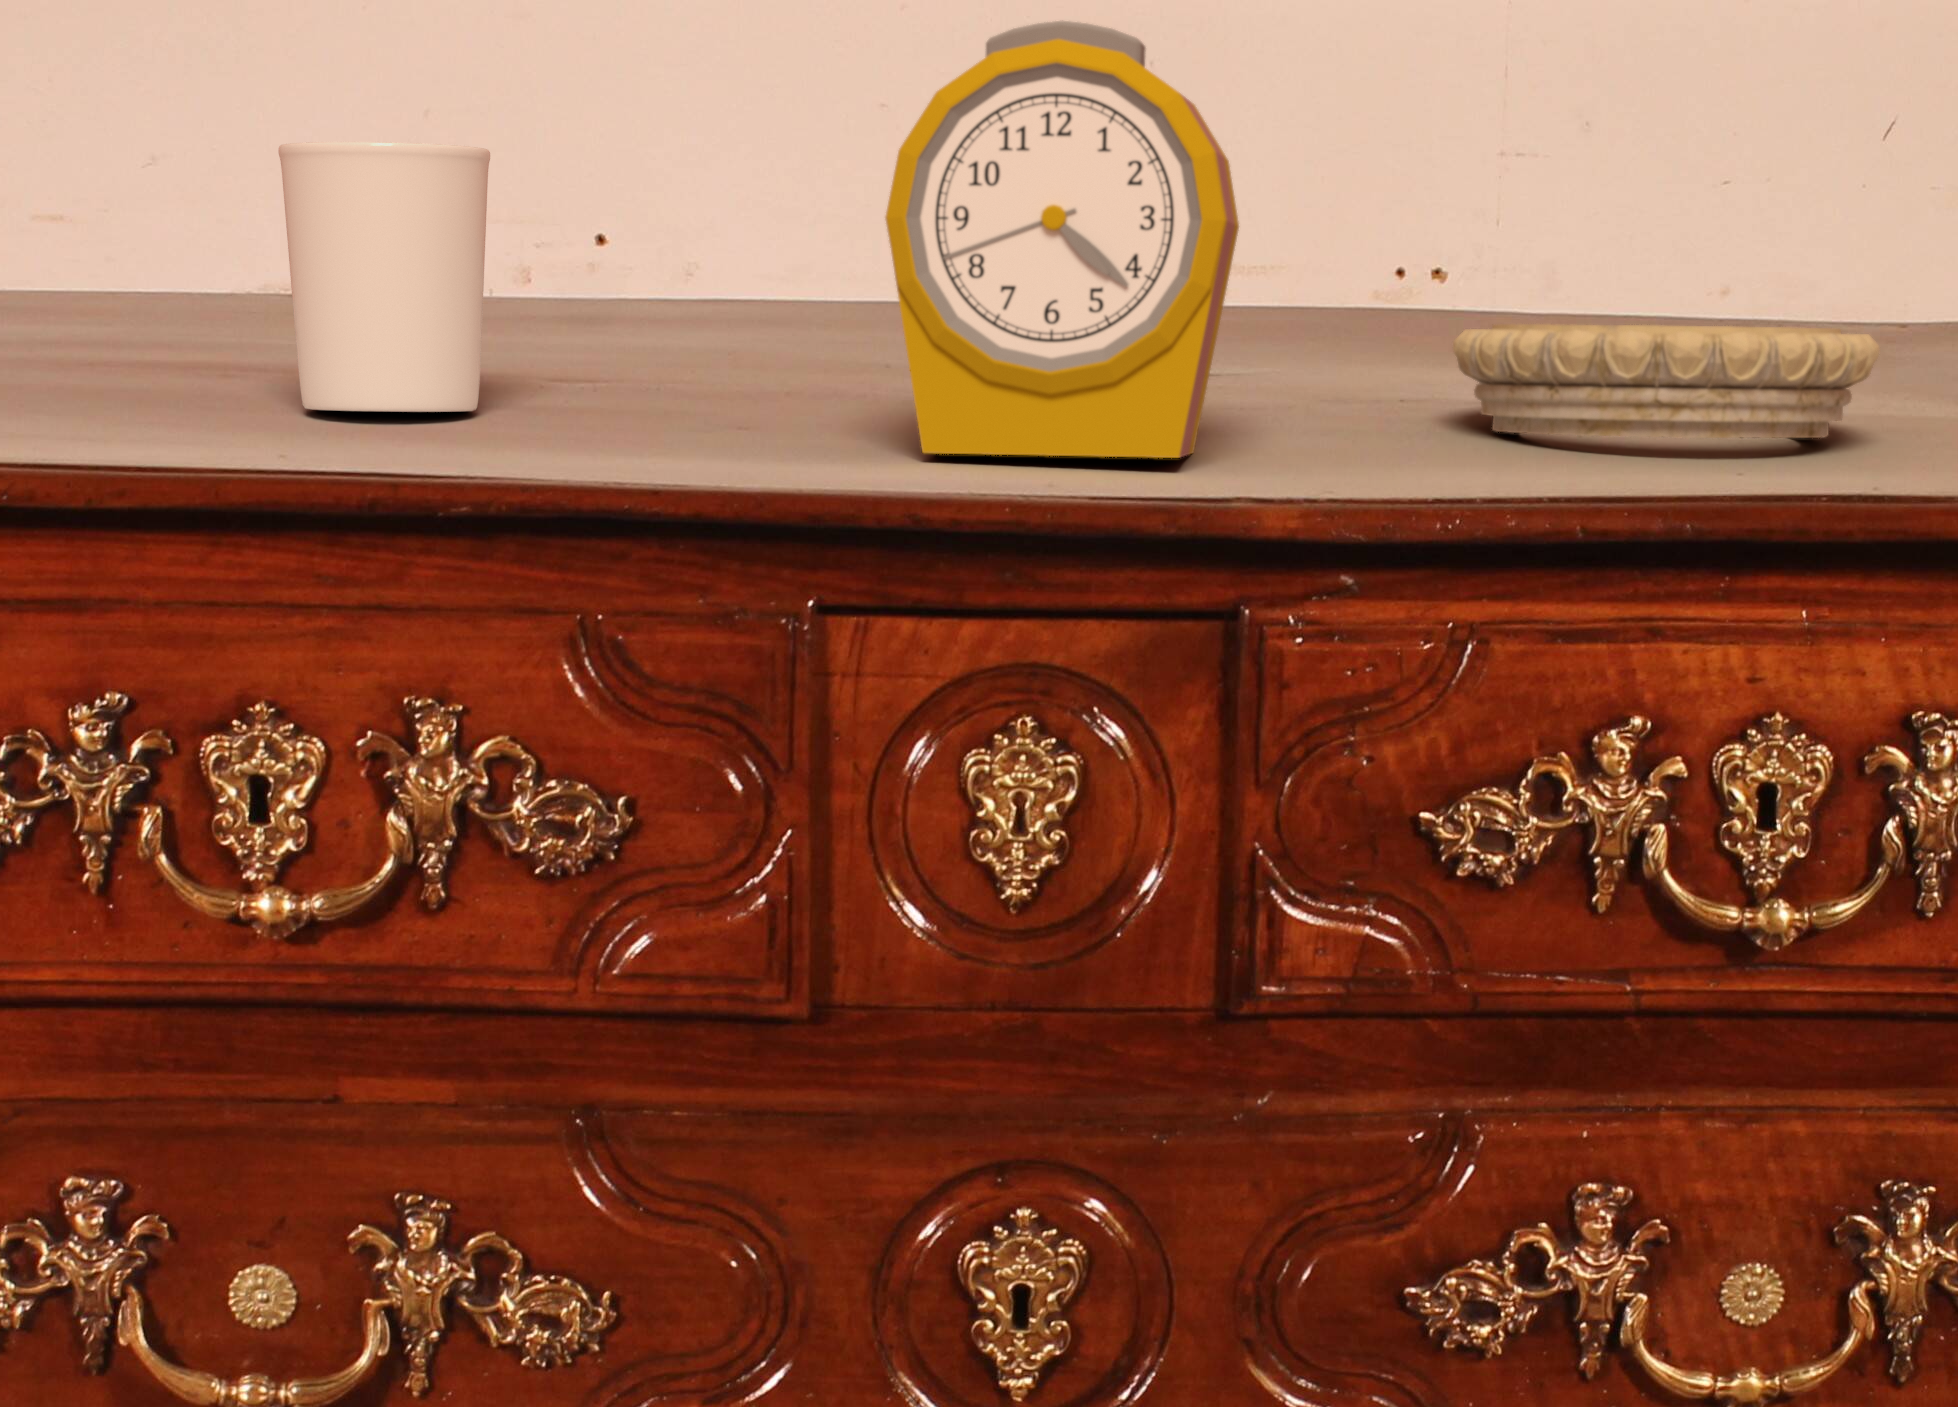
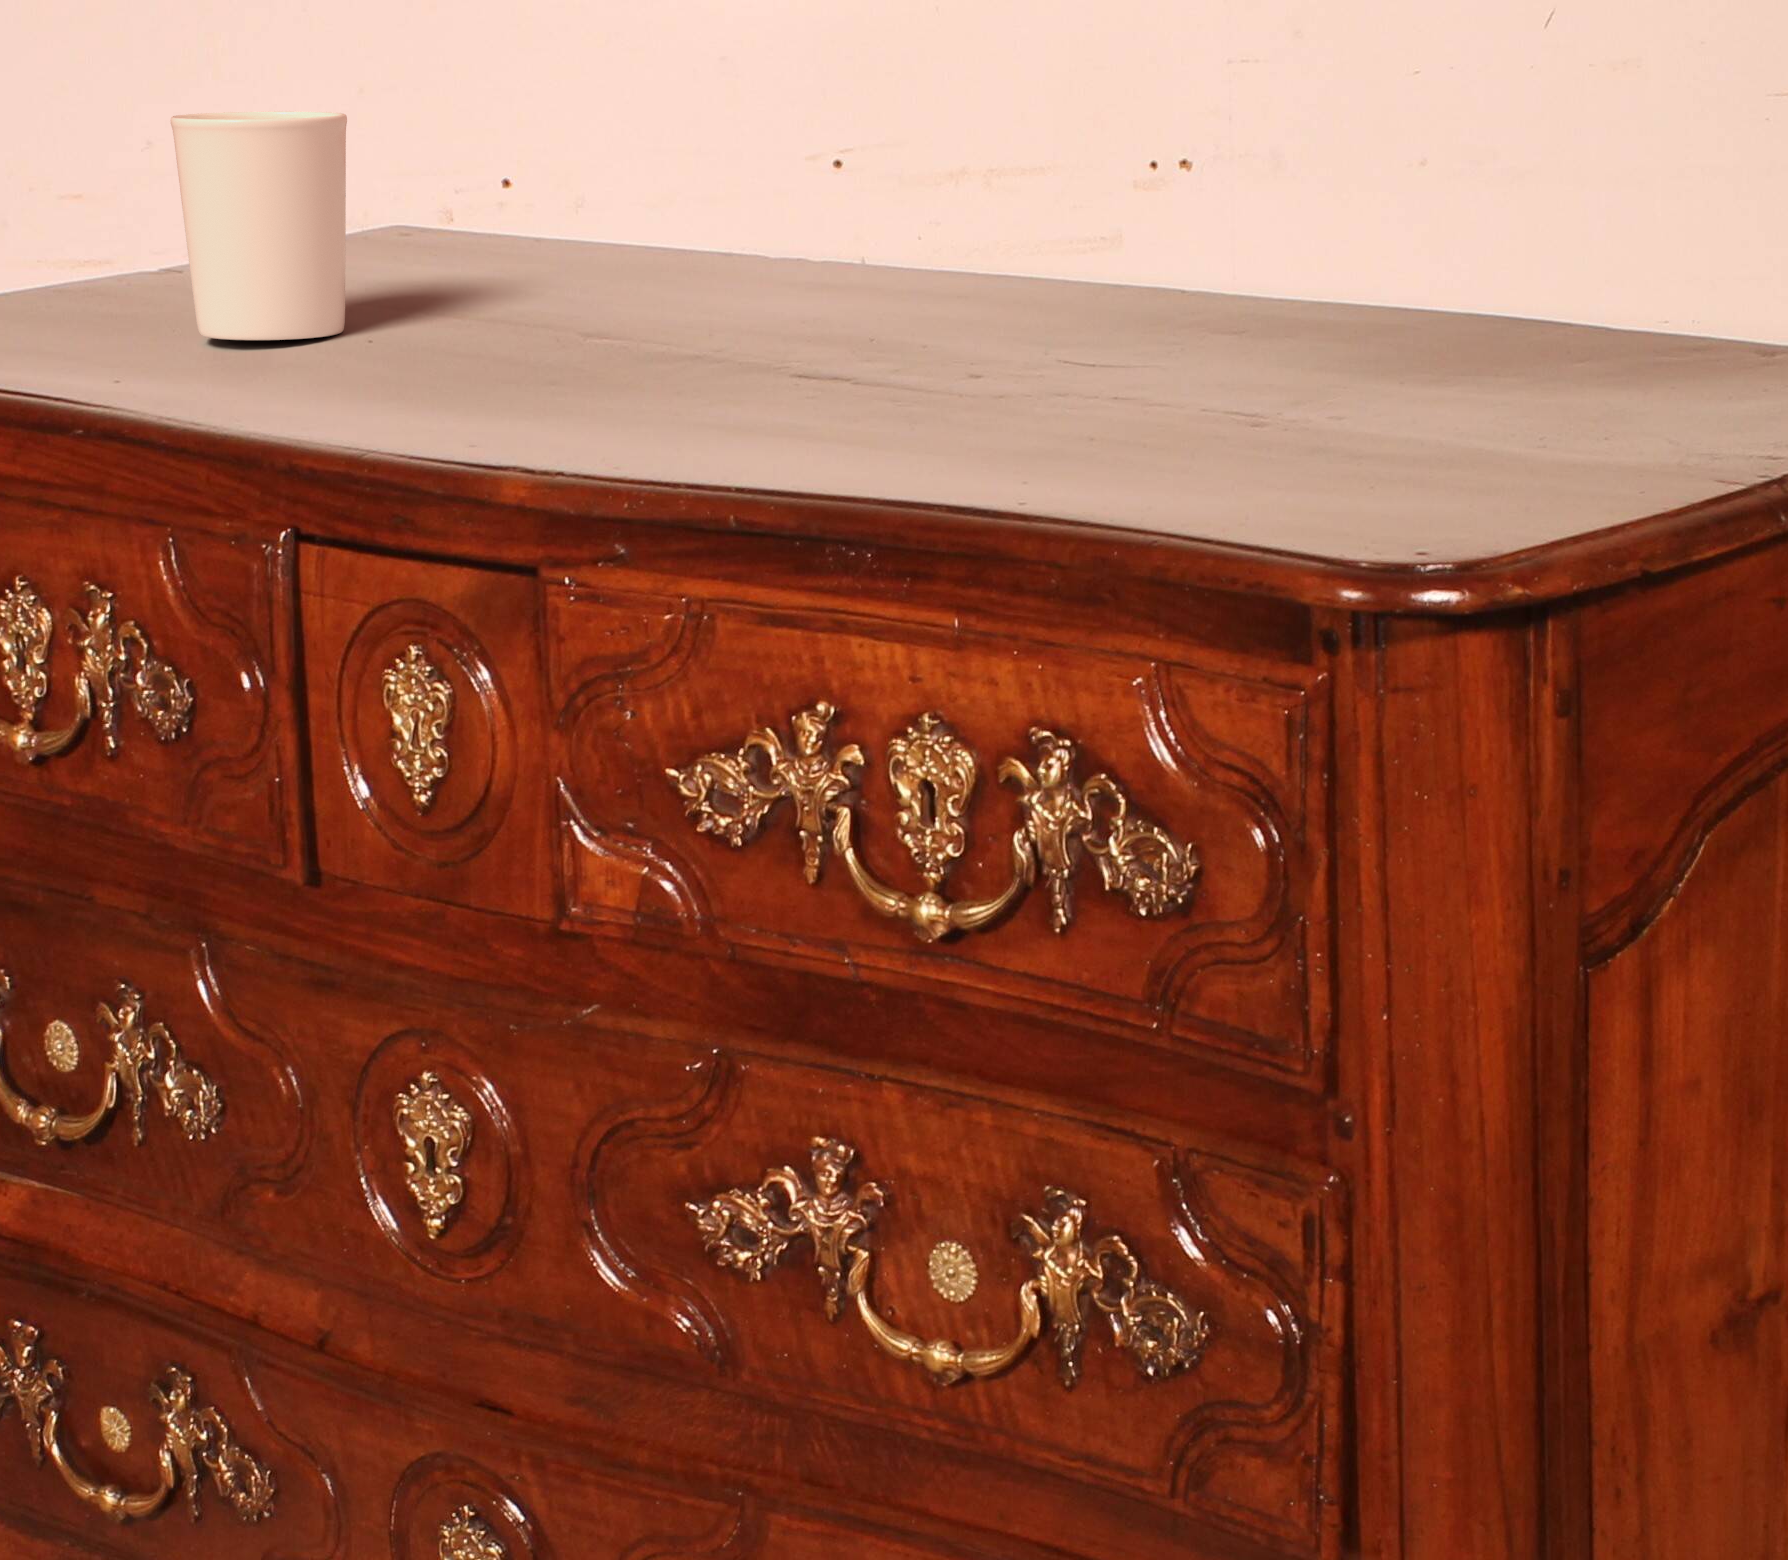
alarm clock: present [885,21,1239,458] -> none [376,33,675,429]
decorative bowl: present [1453,324,1879,438] -> none [922,291,1345,433]

